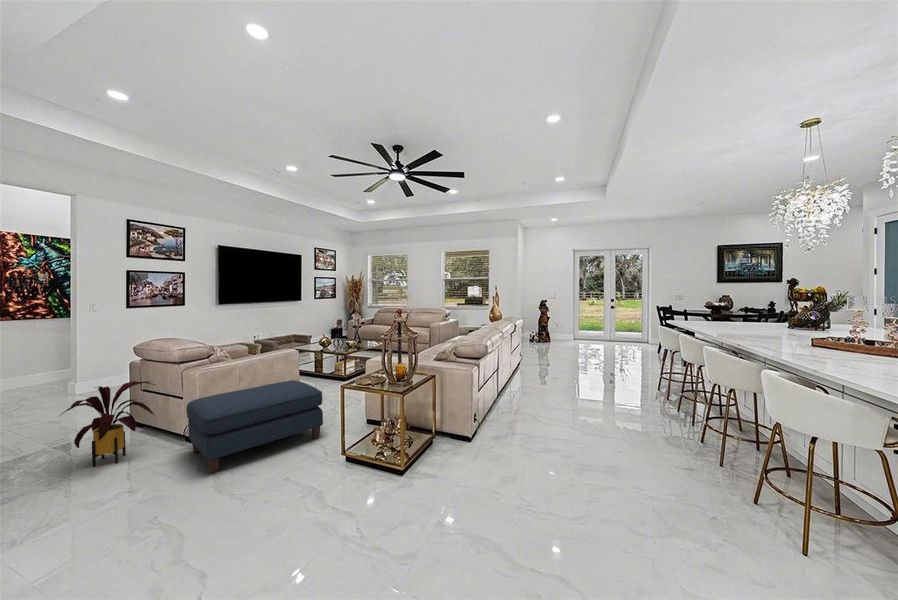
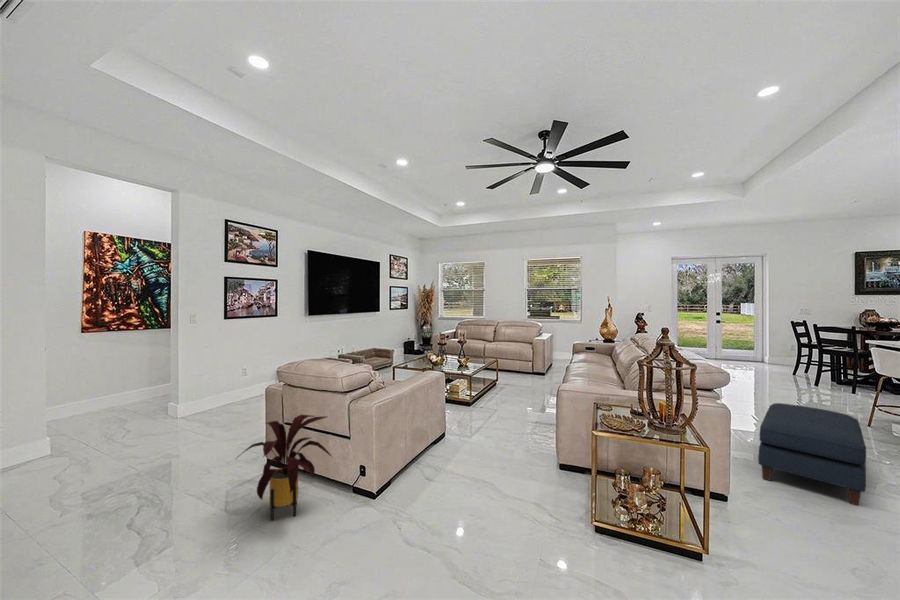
ottoman: present [187,380,323,473] -> present [758,403,866,505]

